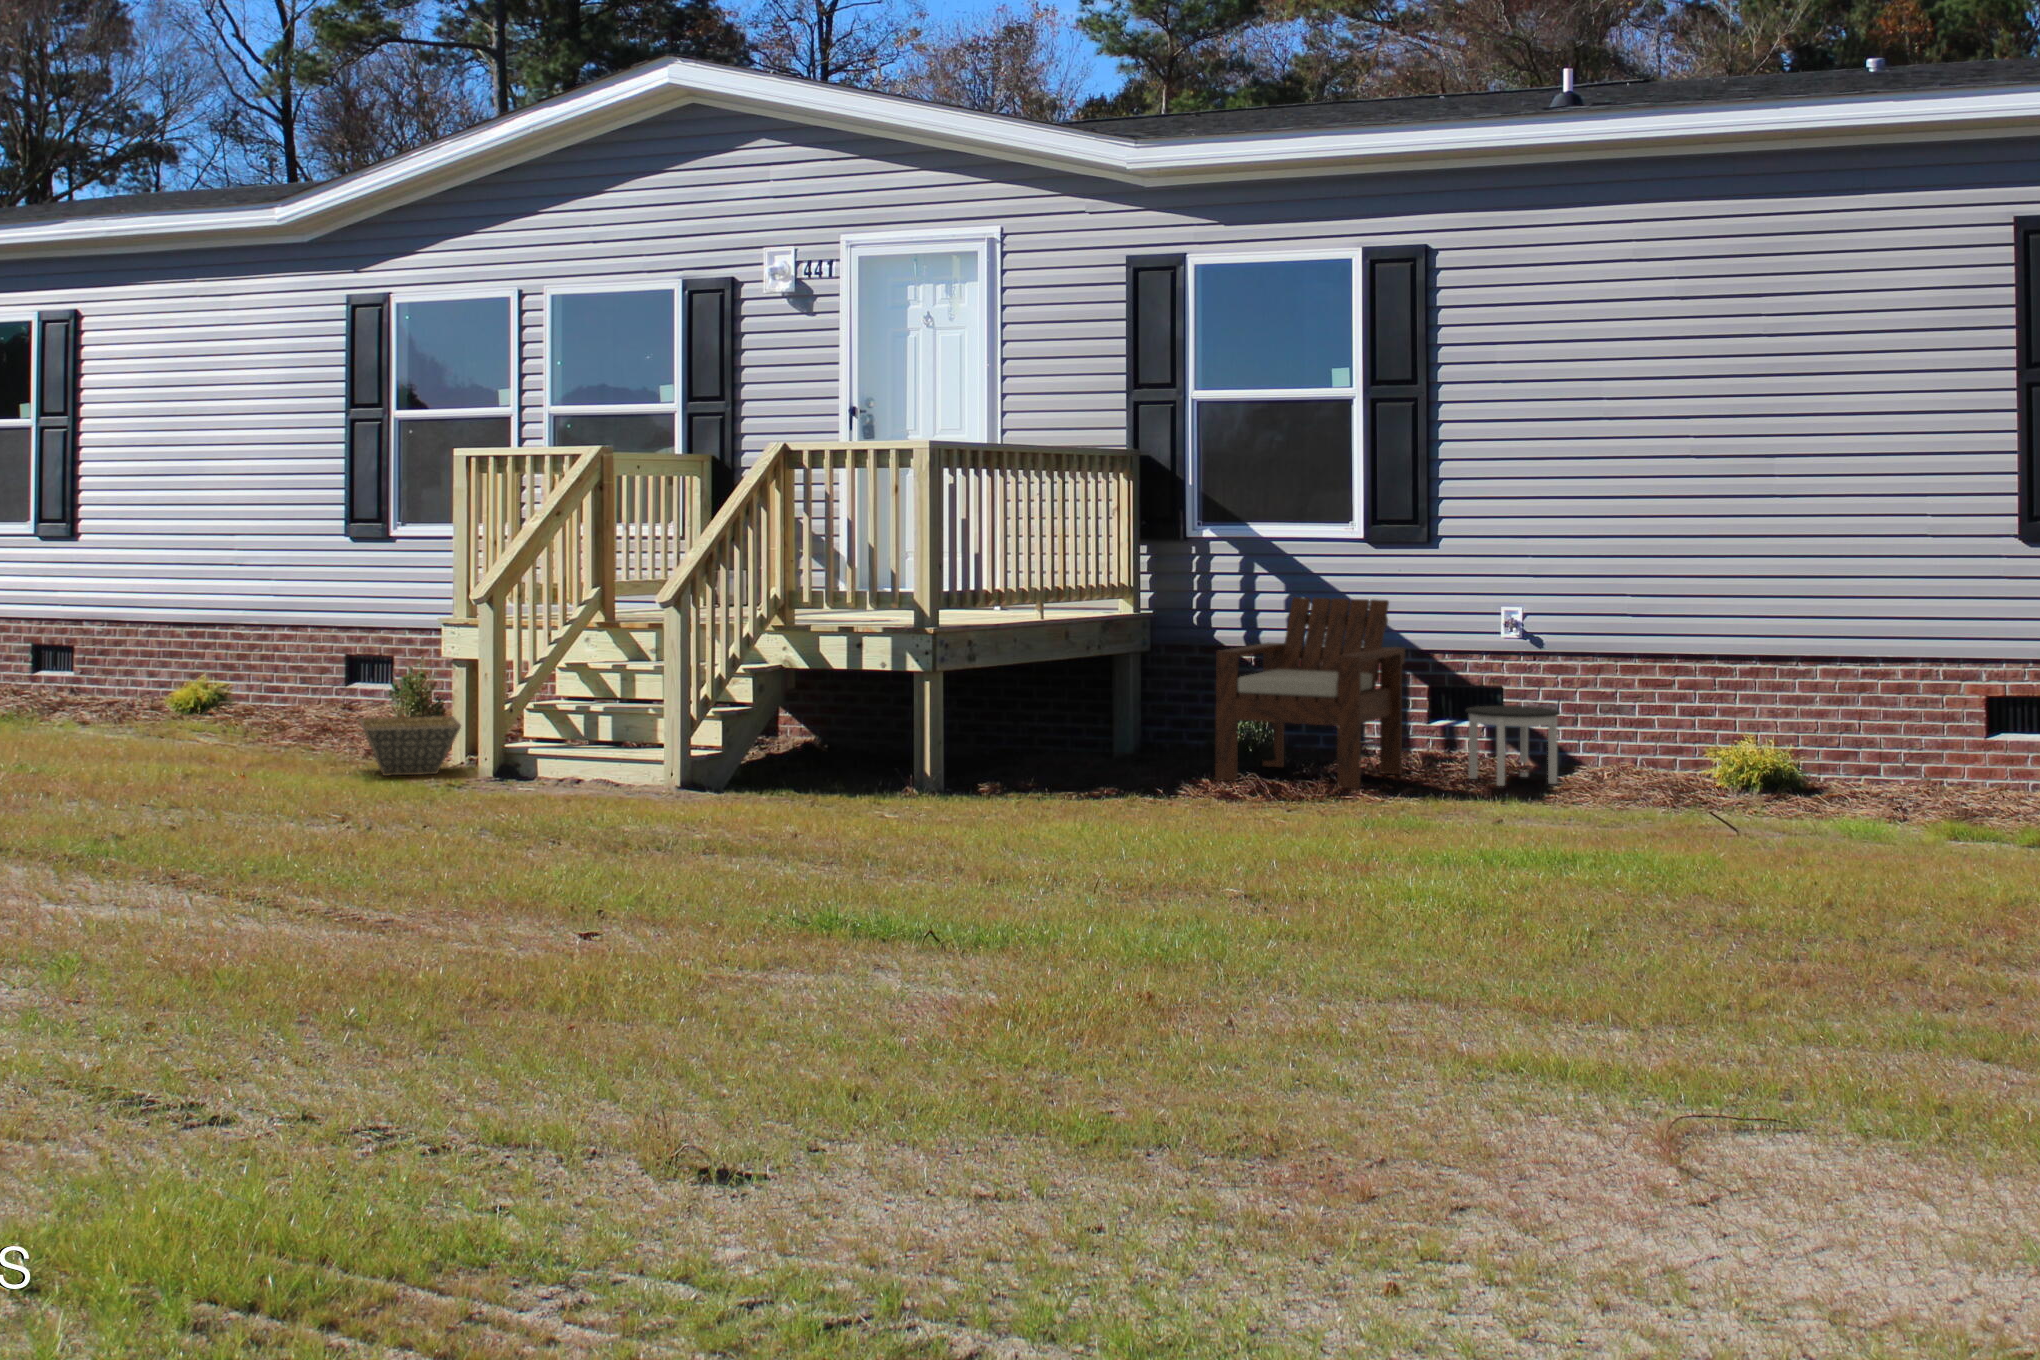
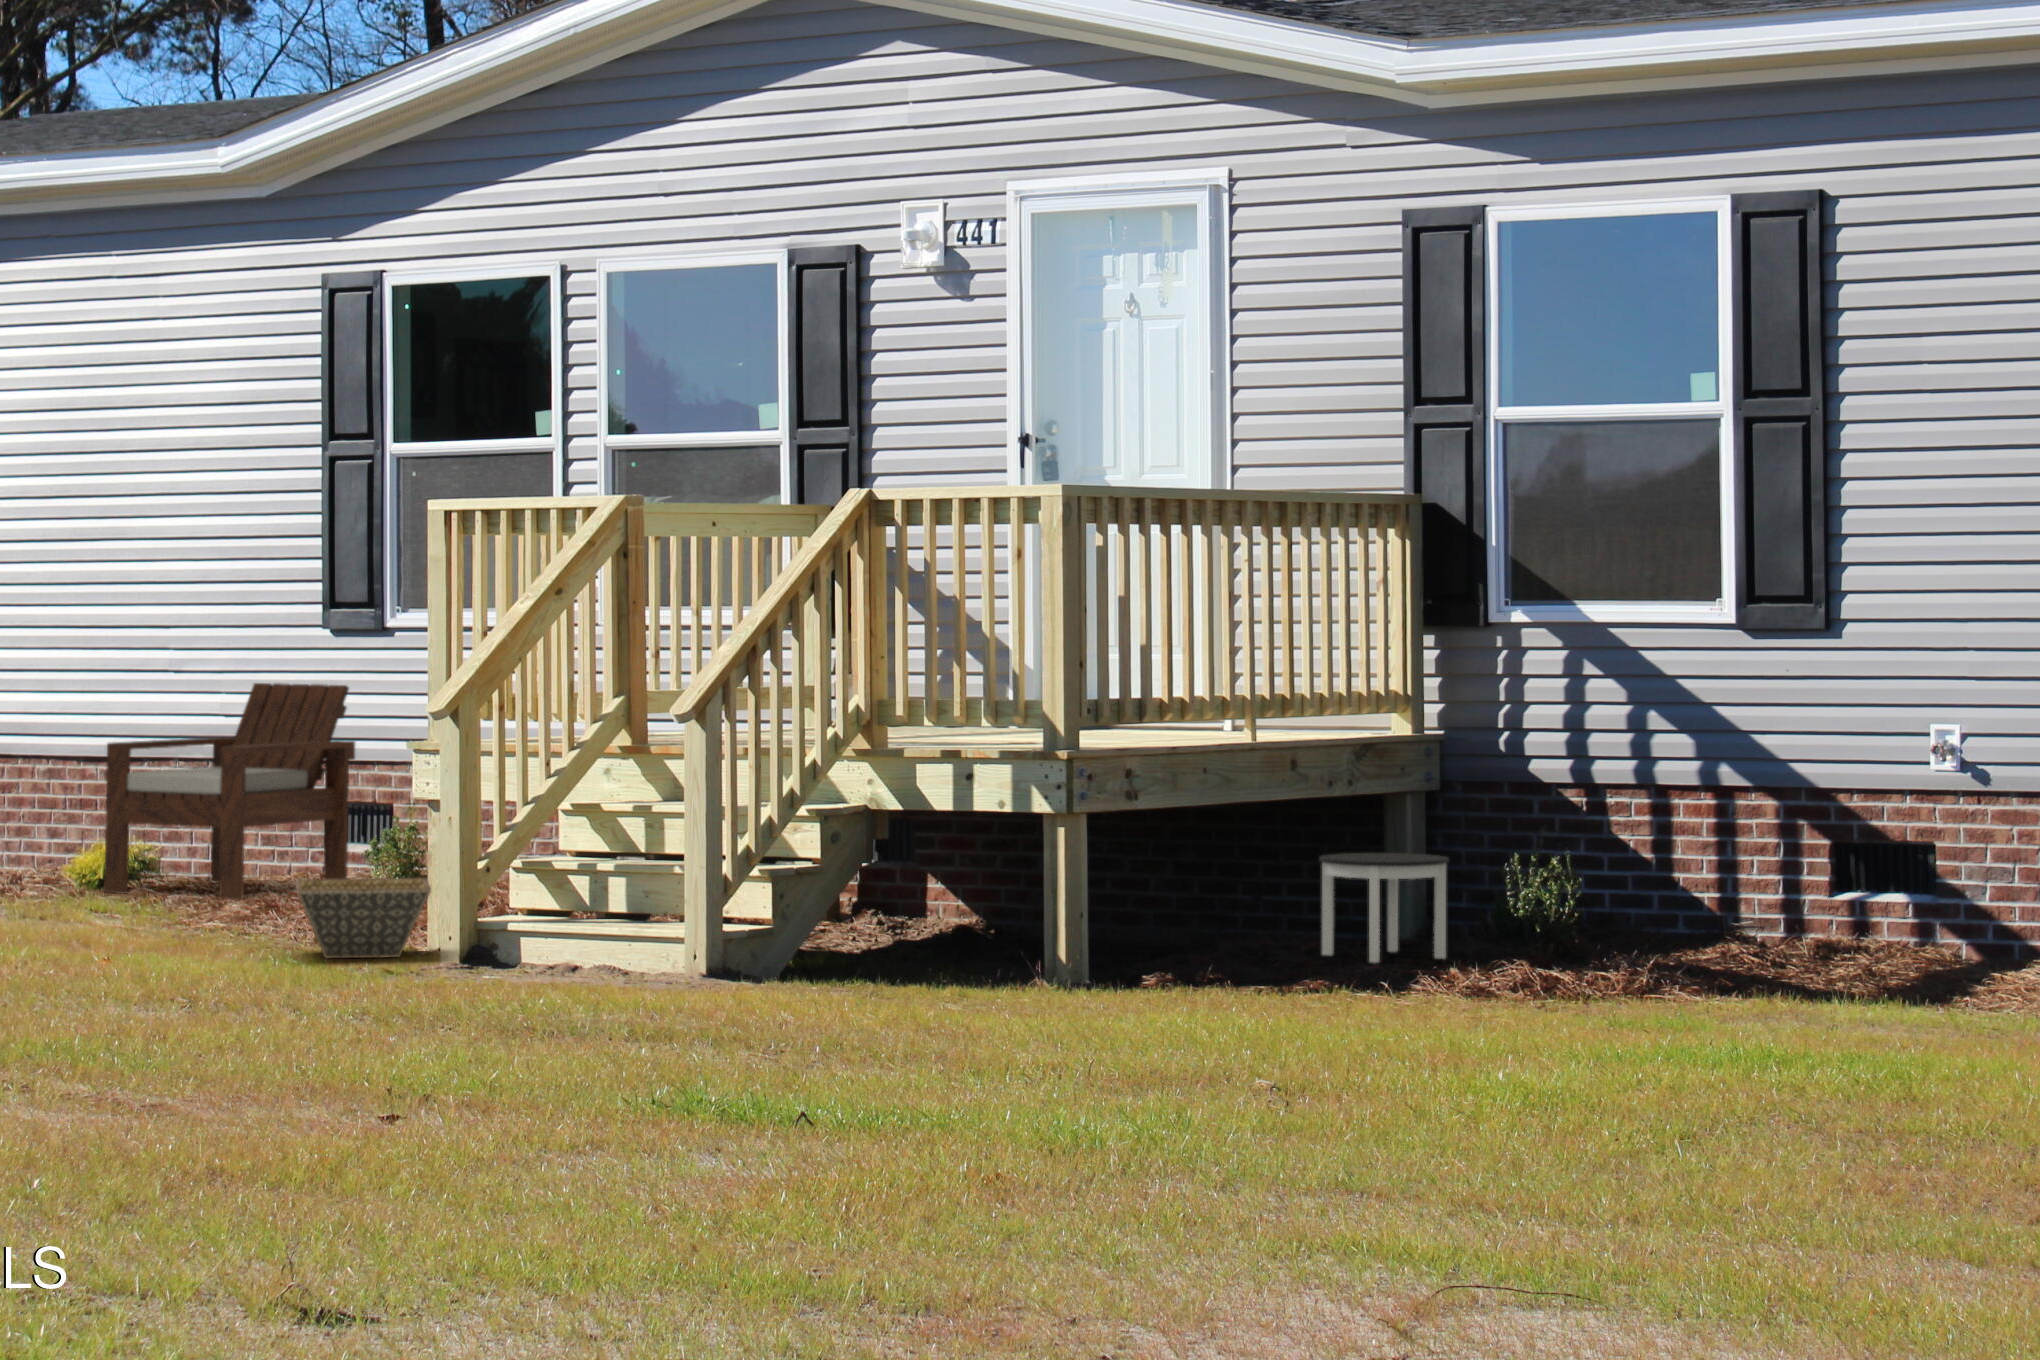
chair: present [1215,597,1405,789] -> present [104,683,355,900]
round table: present [1466,706,1560,786] -> present [1319,853,1449,963]

